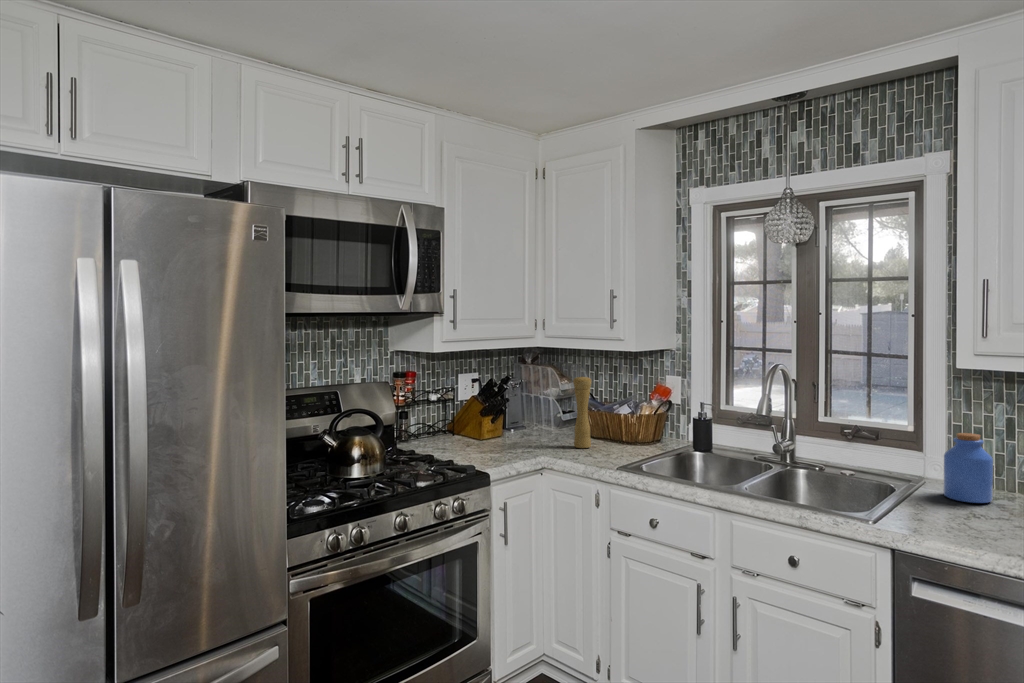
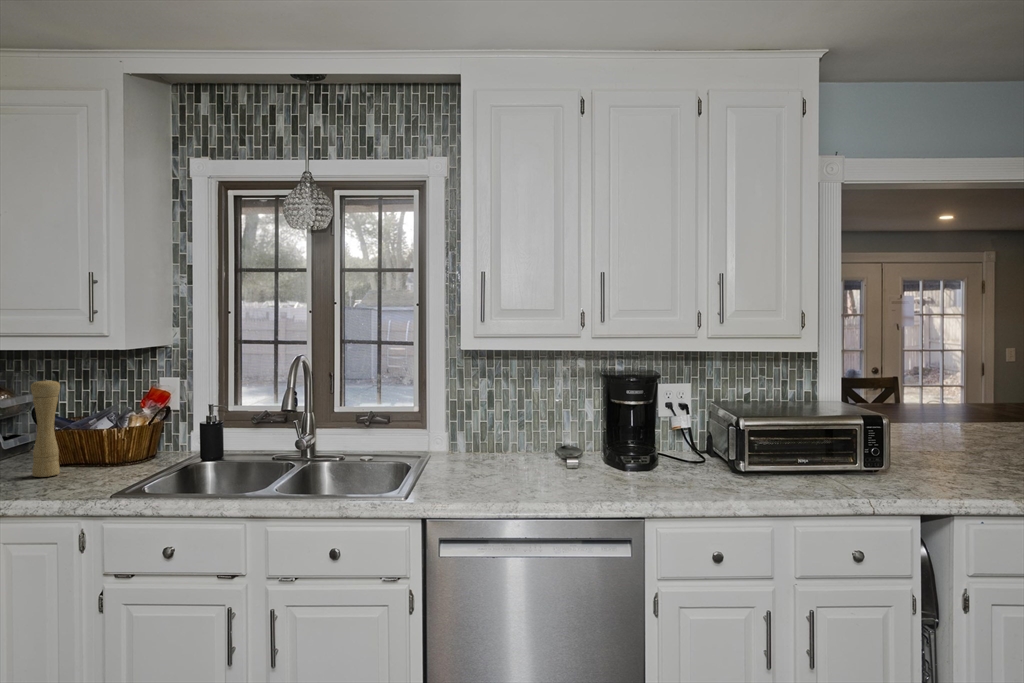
jar: present [943,433,993,503] -> none [453,410,489,471]

